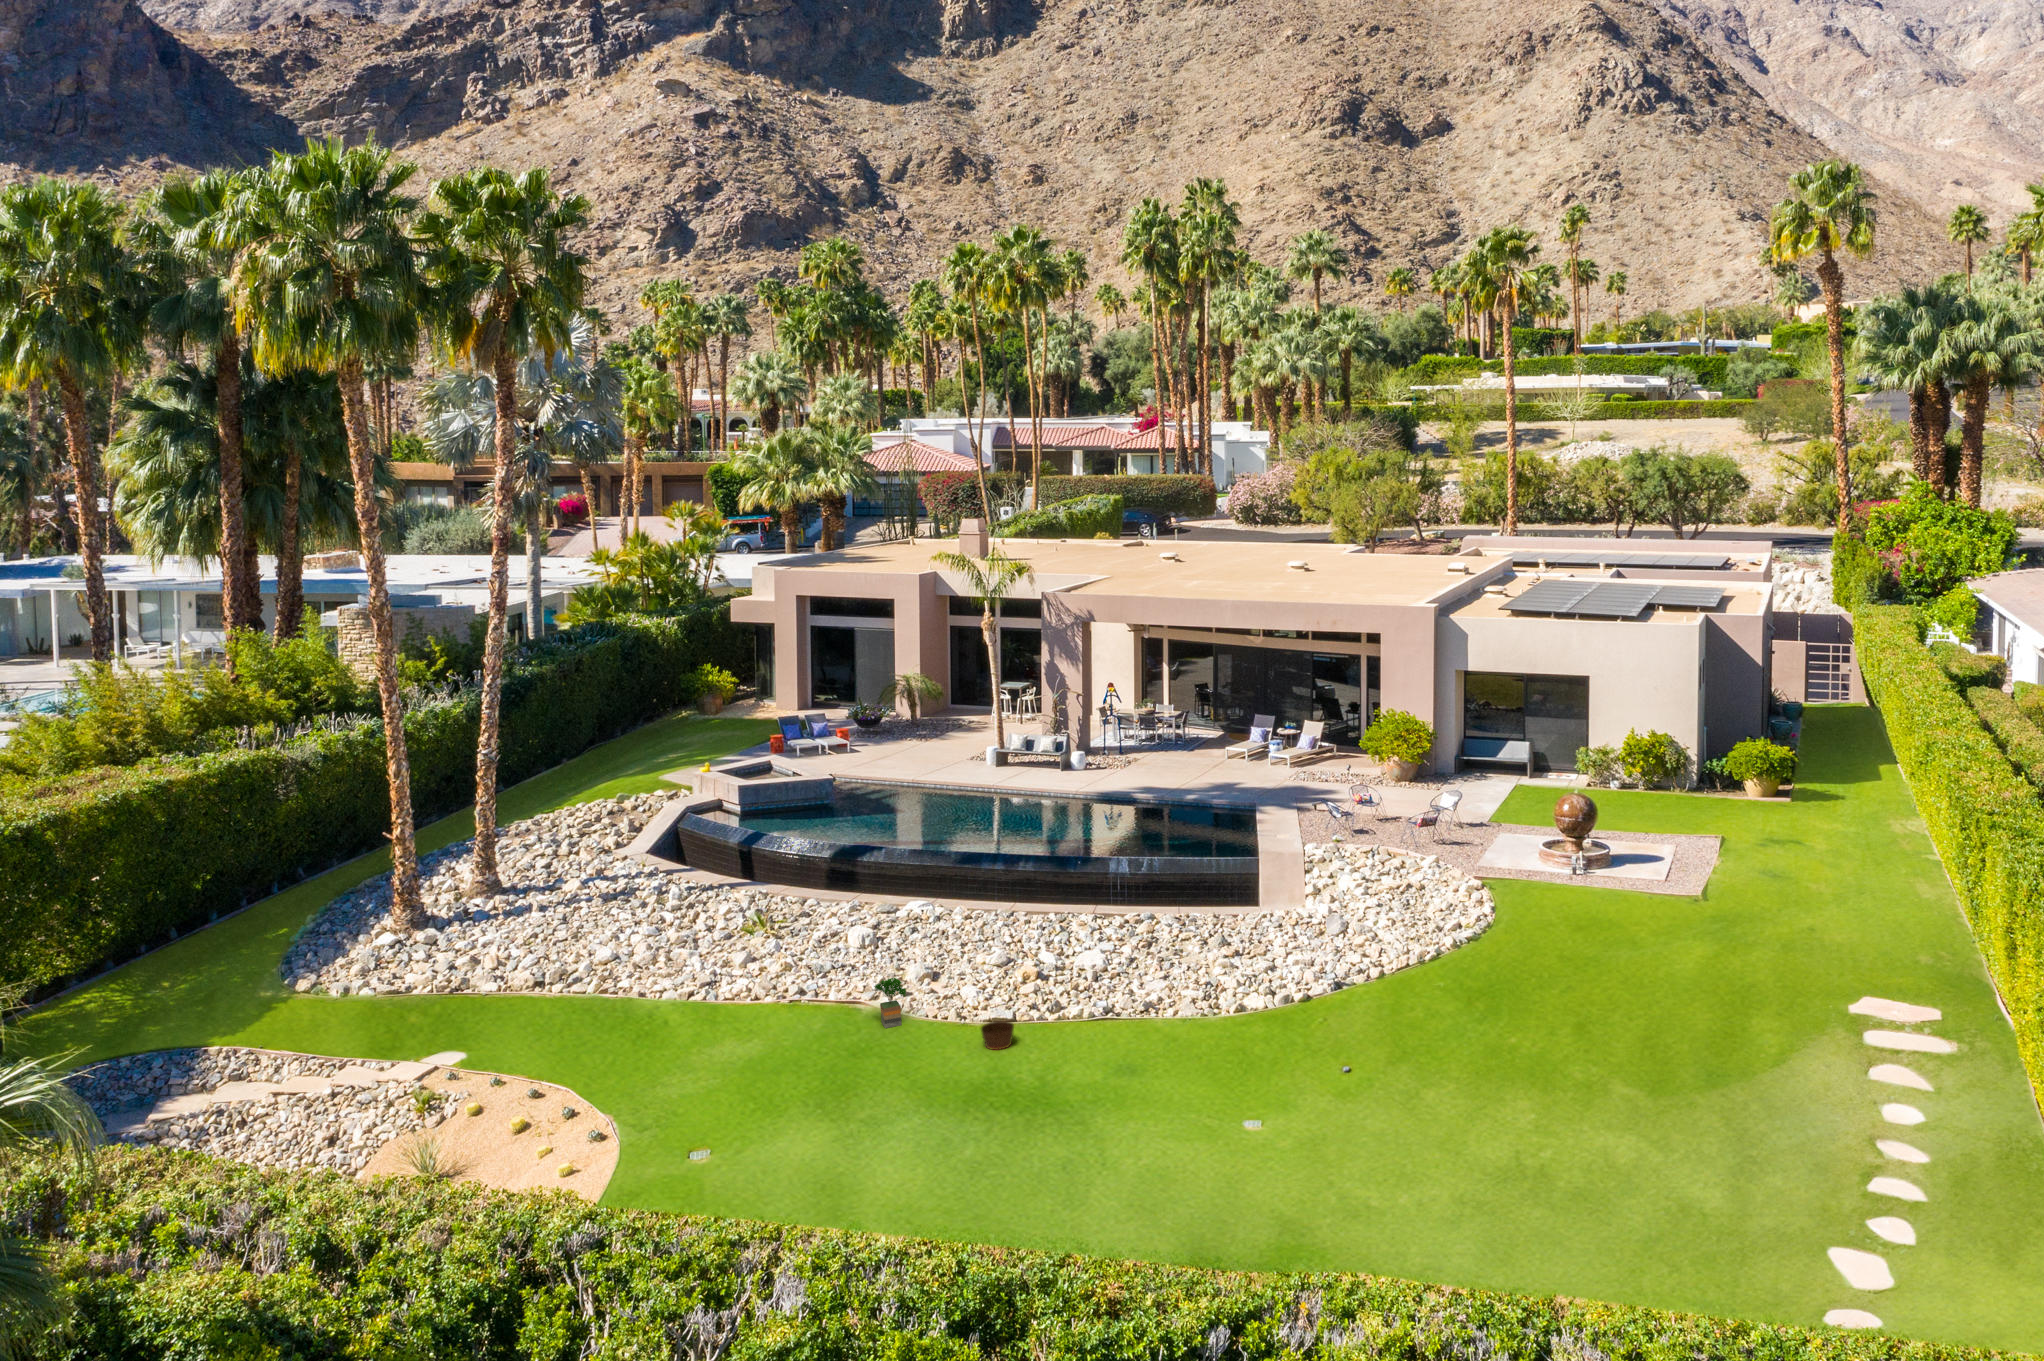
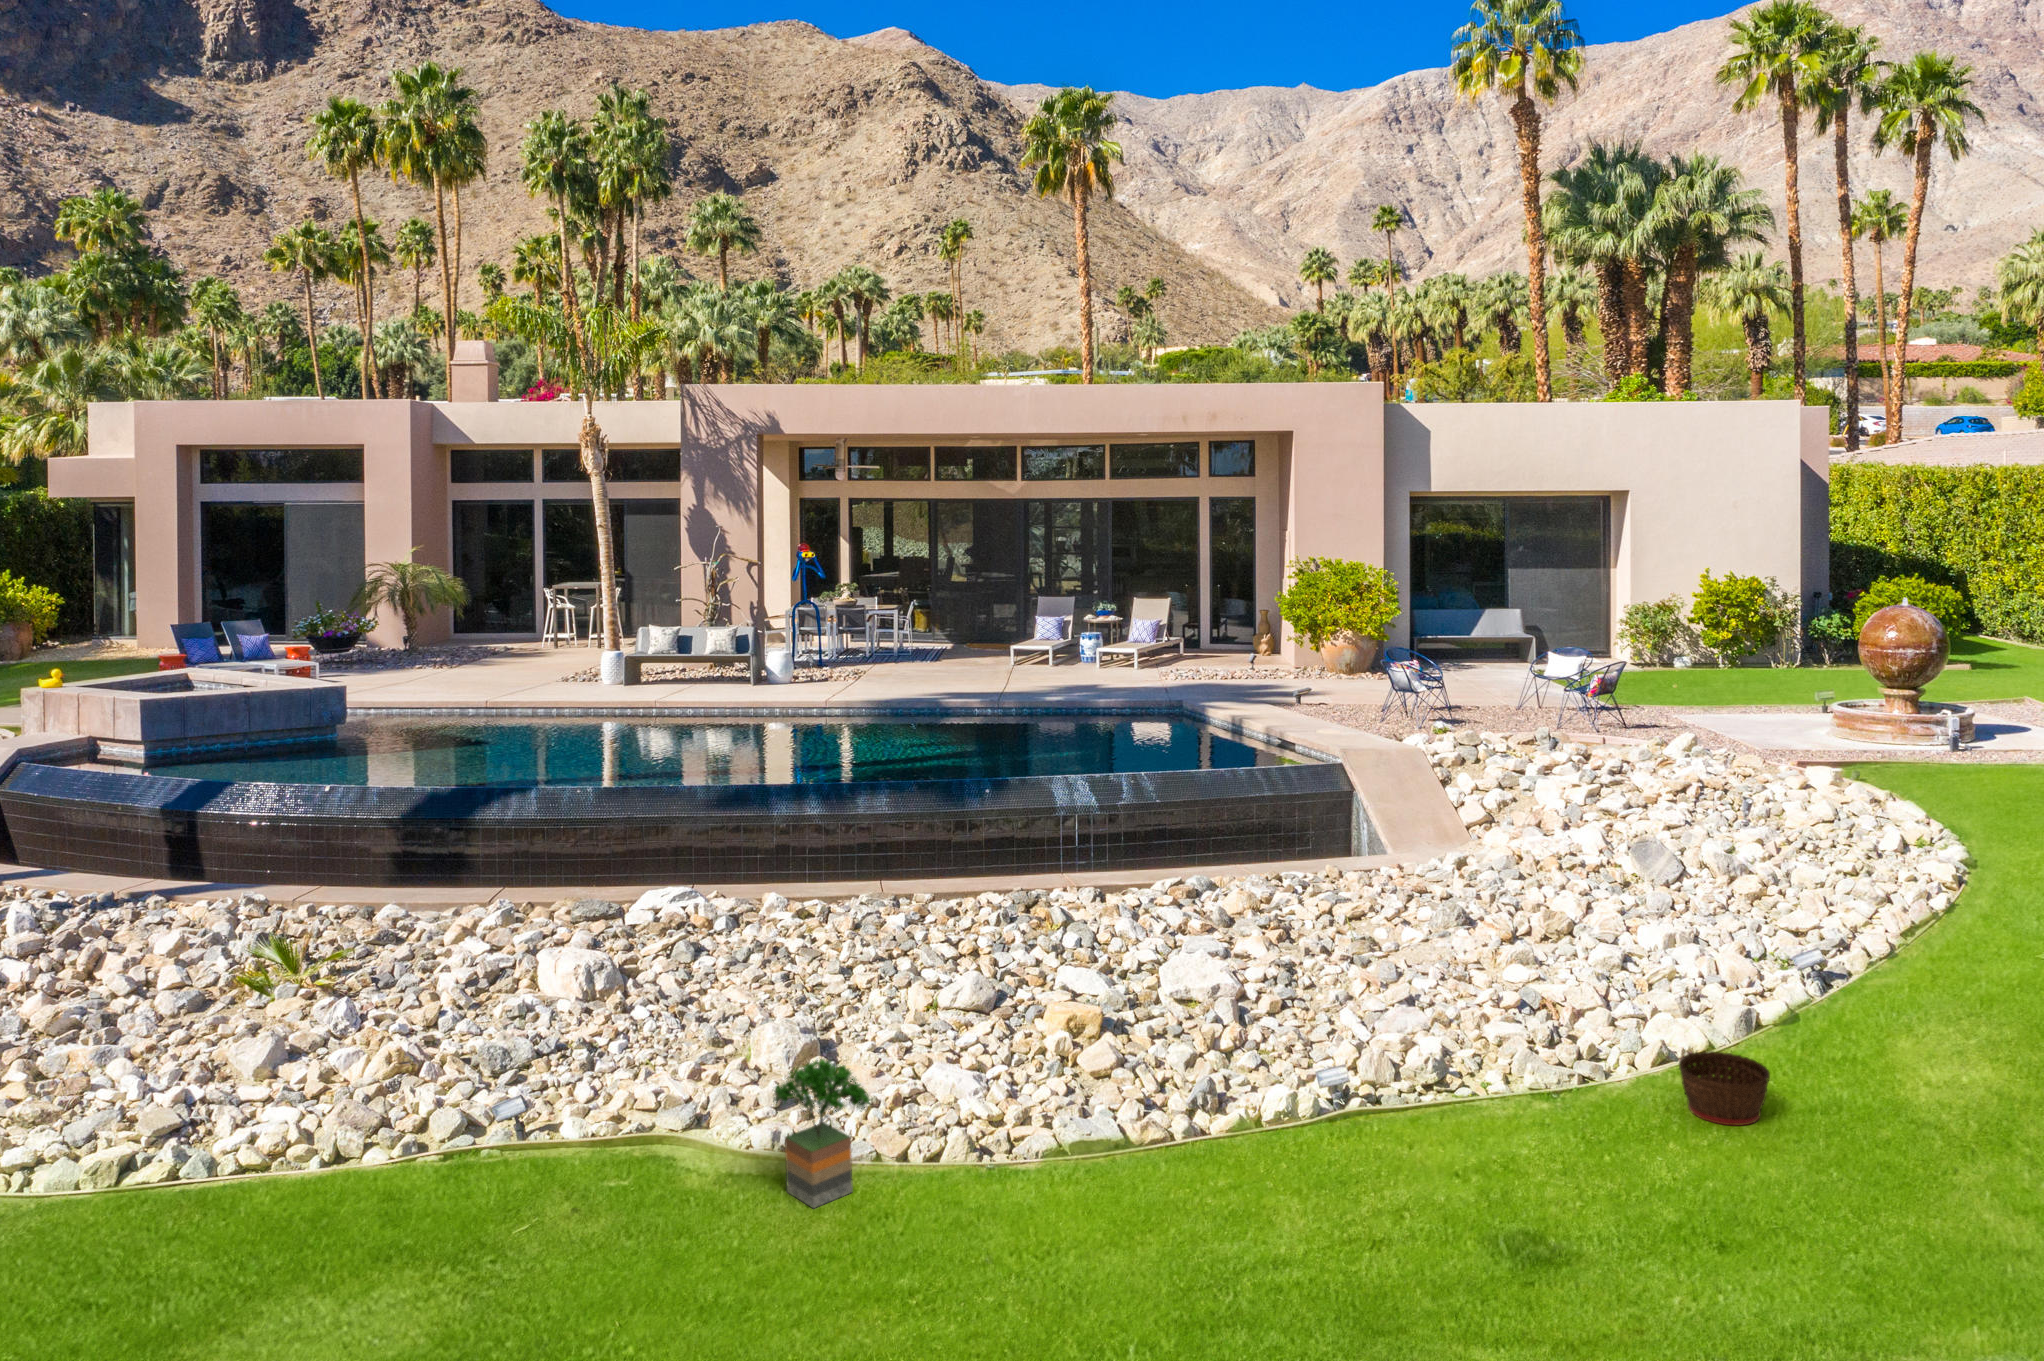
basket: present [981,1021,1014,1050] -> present [1679,1051,1770,1126]

